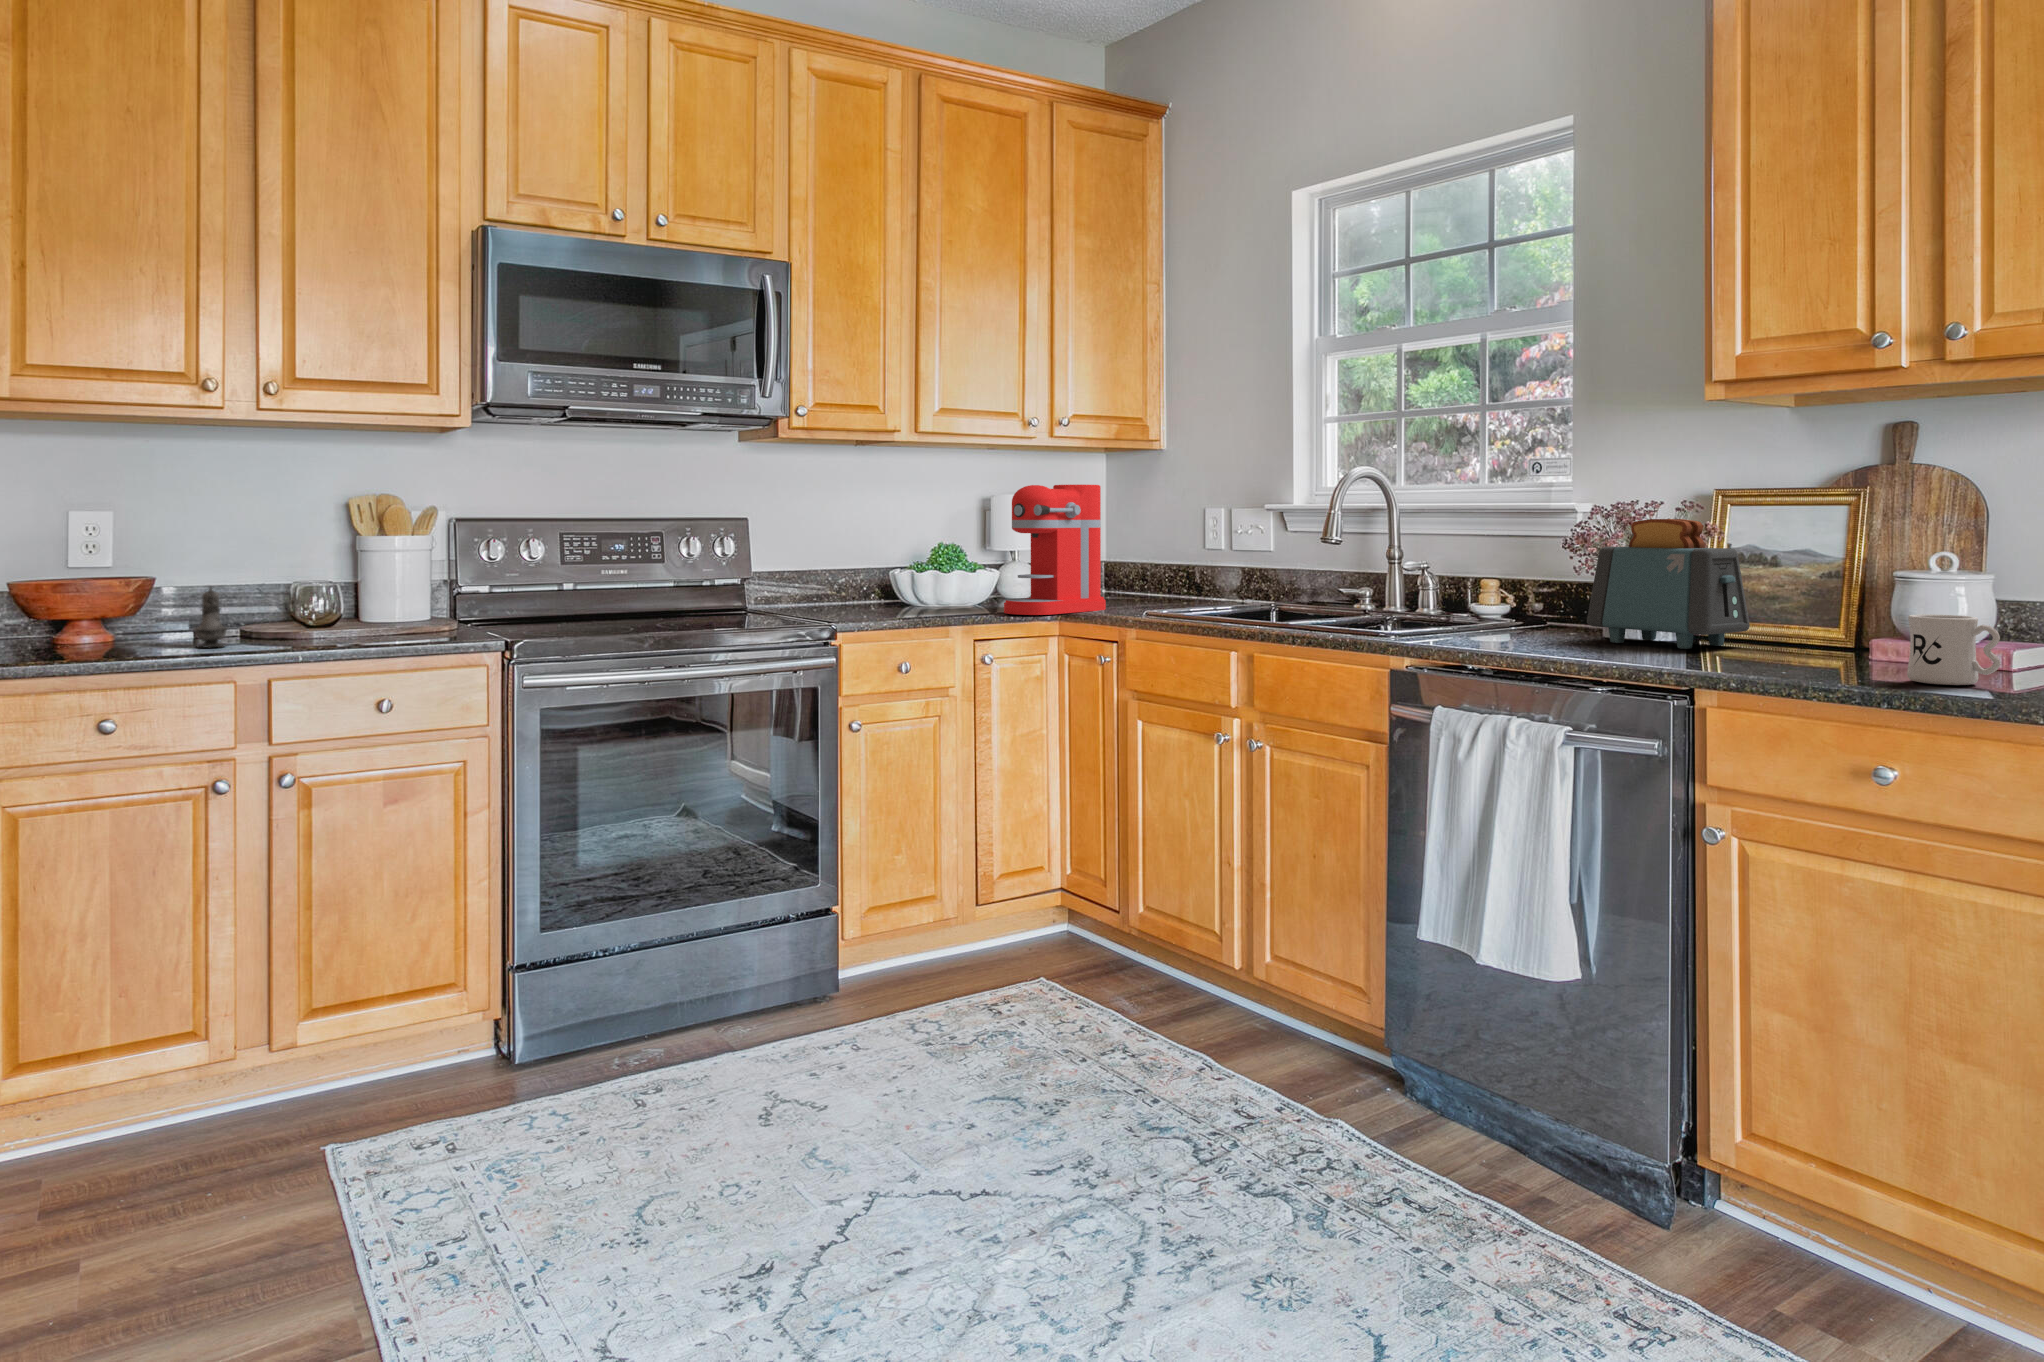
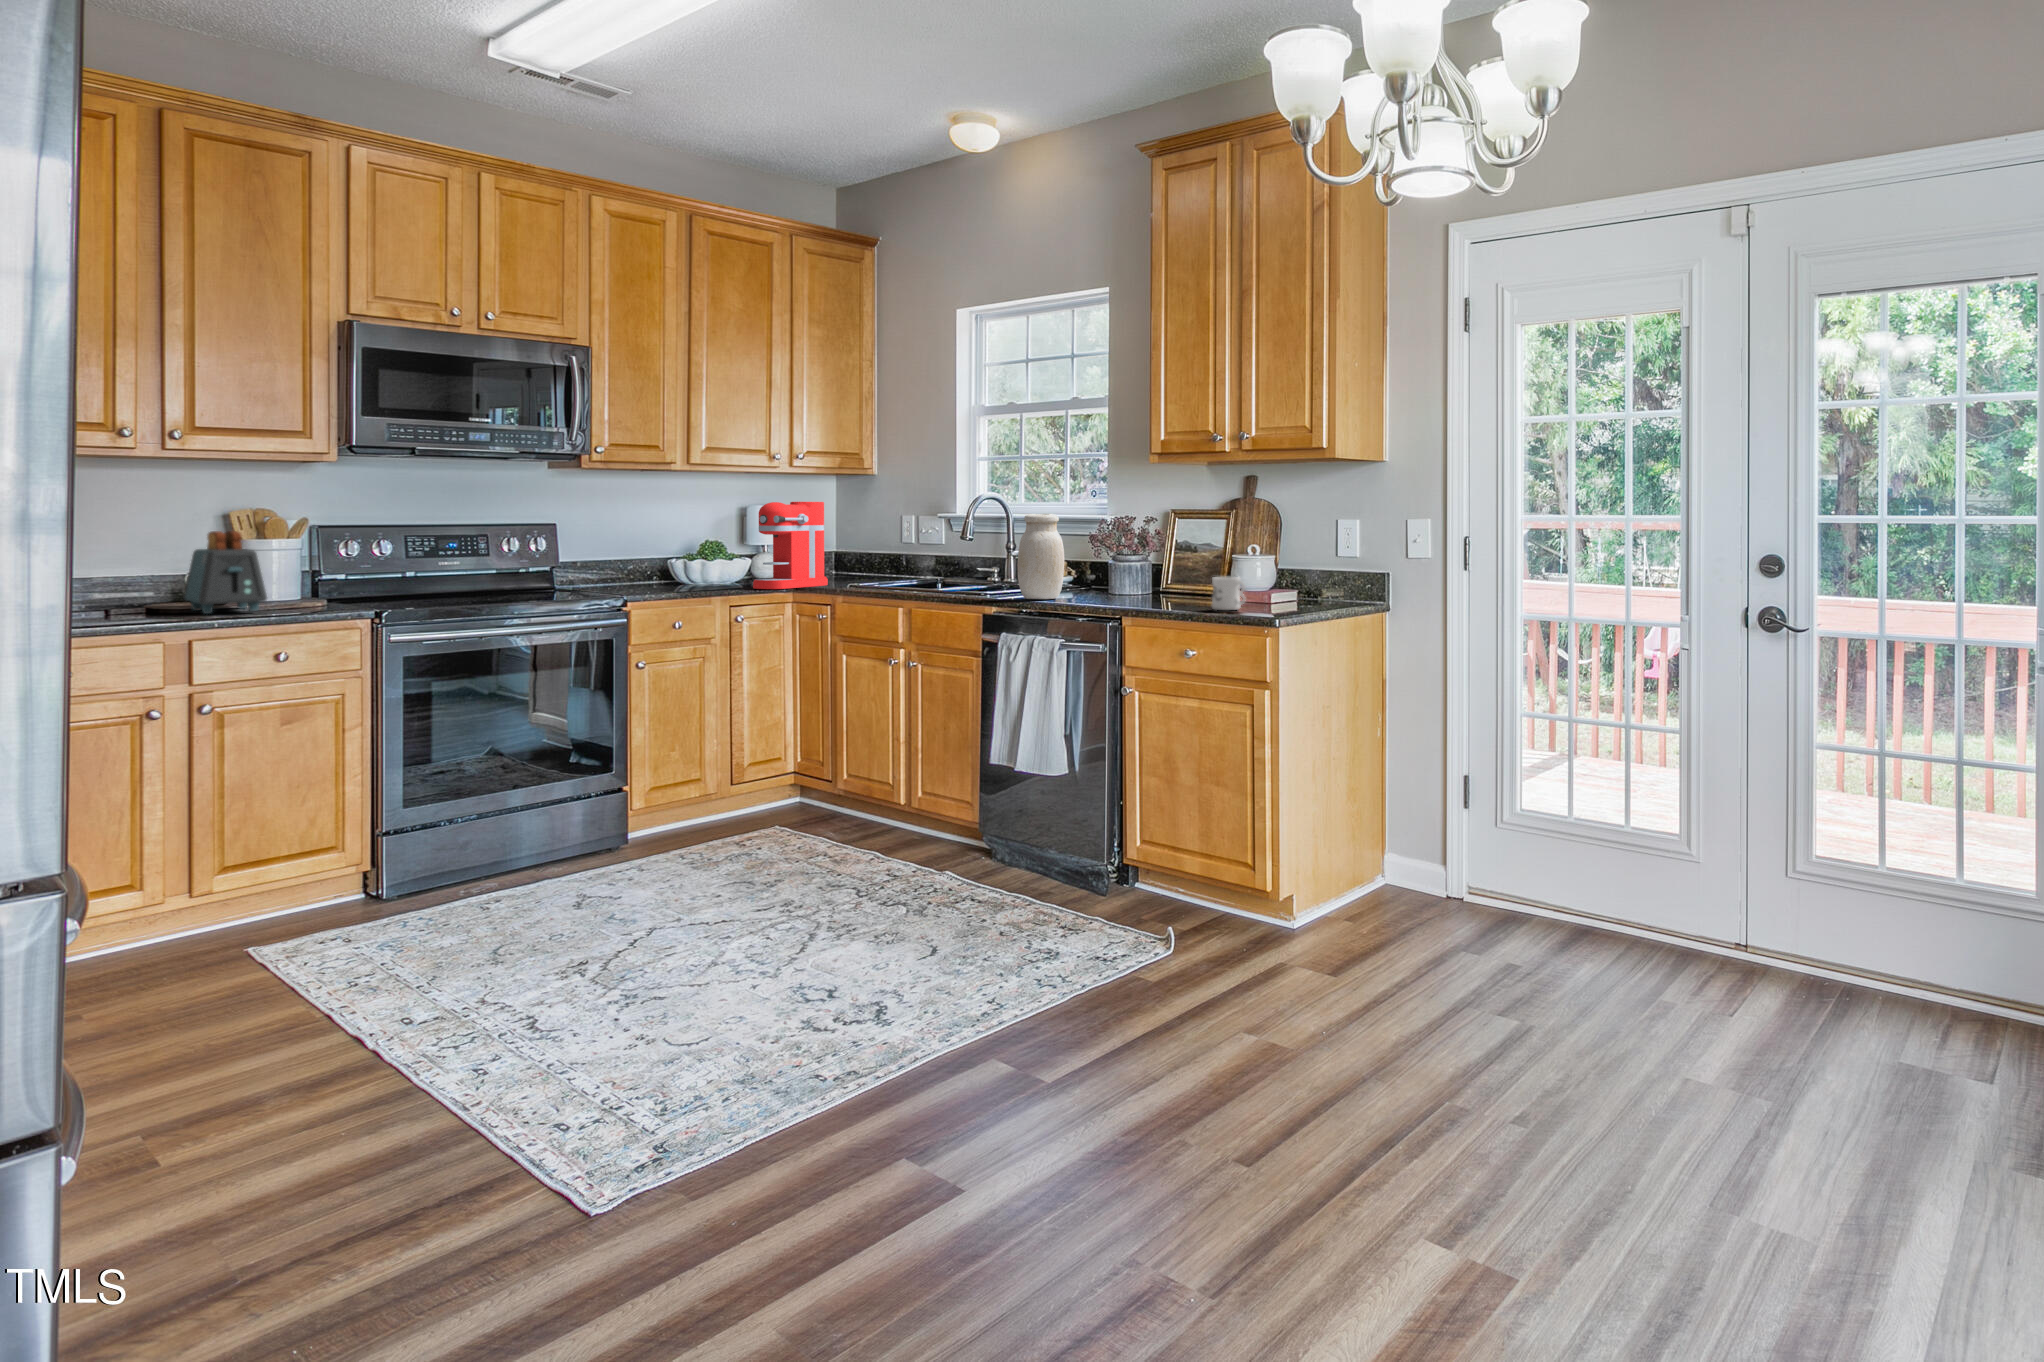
jar: none [1448,494,1533,645] -> present [1018,514,1064,599]
toaster: present [1587,519,1750,649] -> present [183,531,267,614]
salt shaker: present [194,587,227,647] -> none [122,576,150,619]

